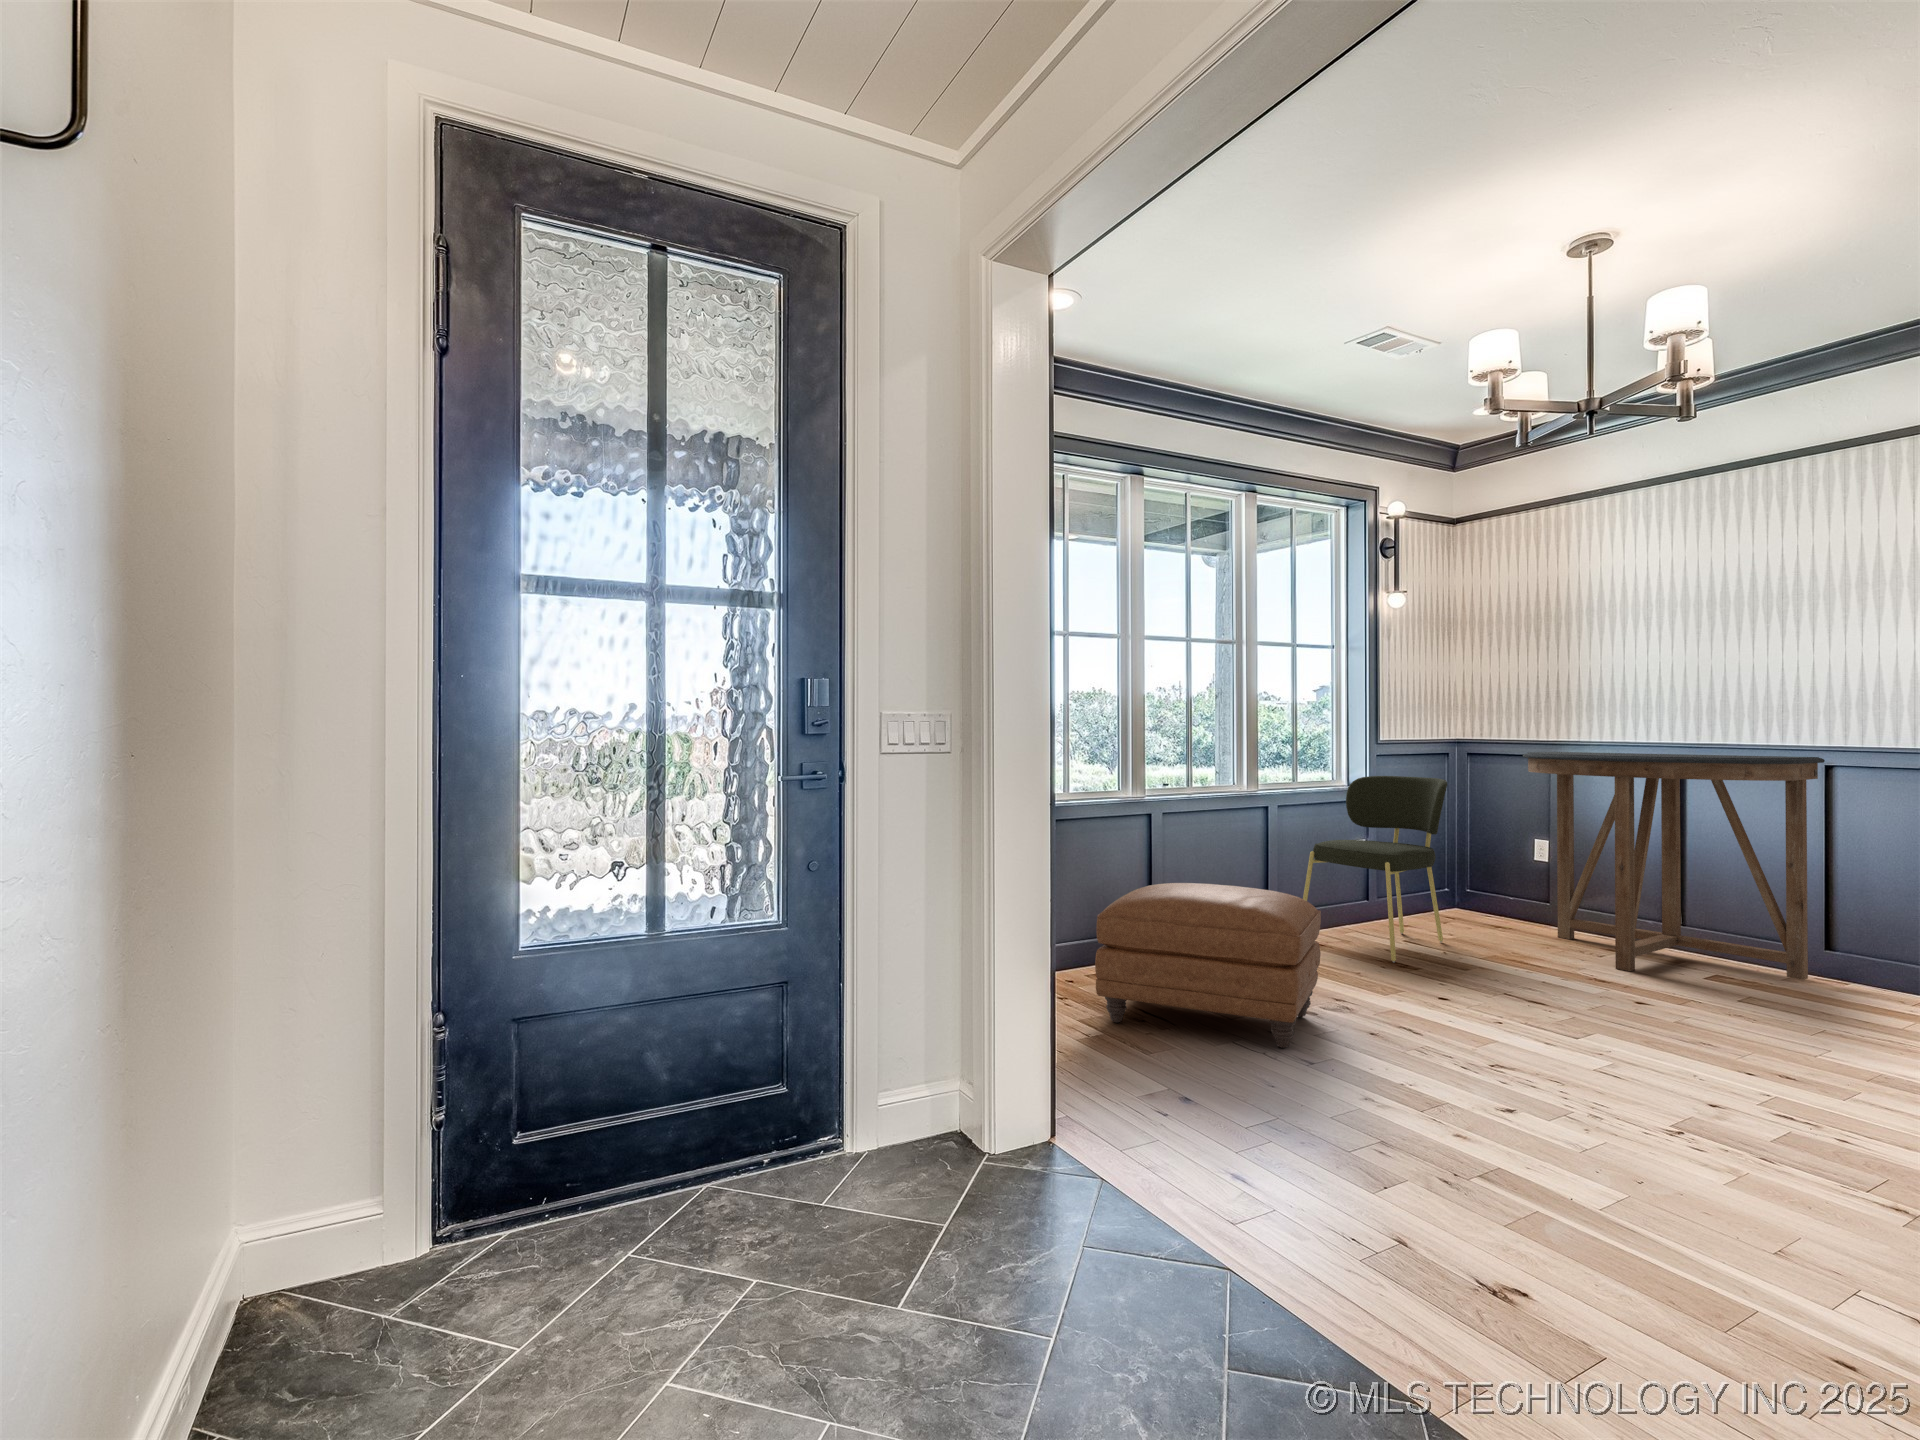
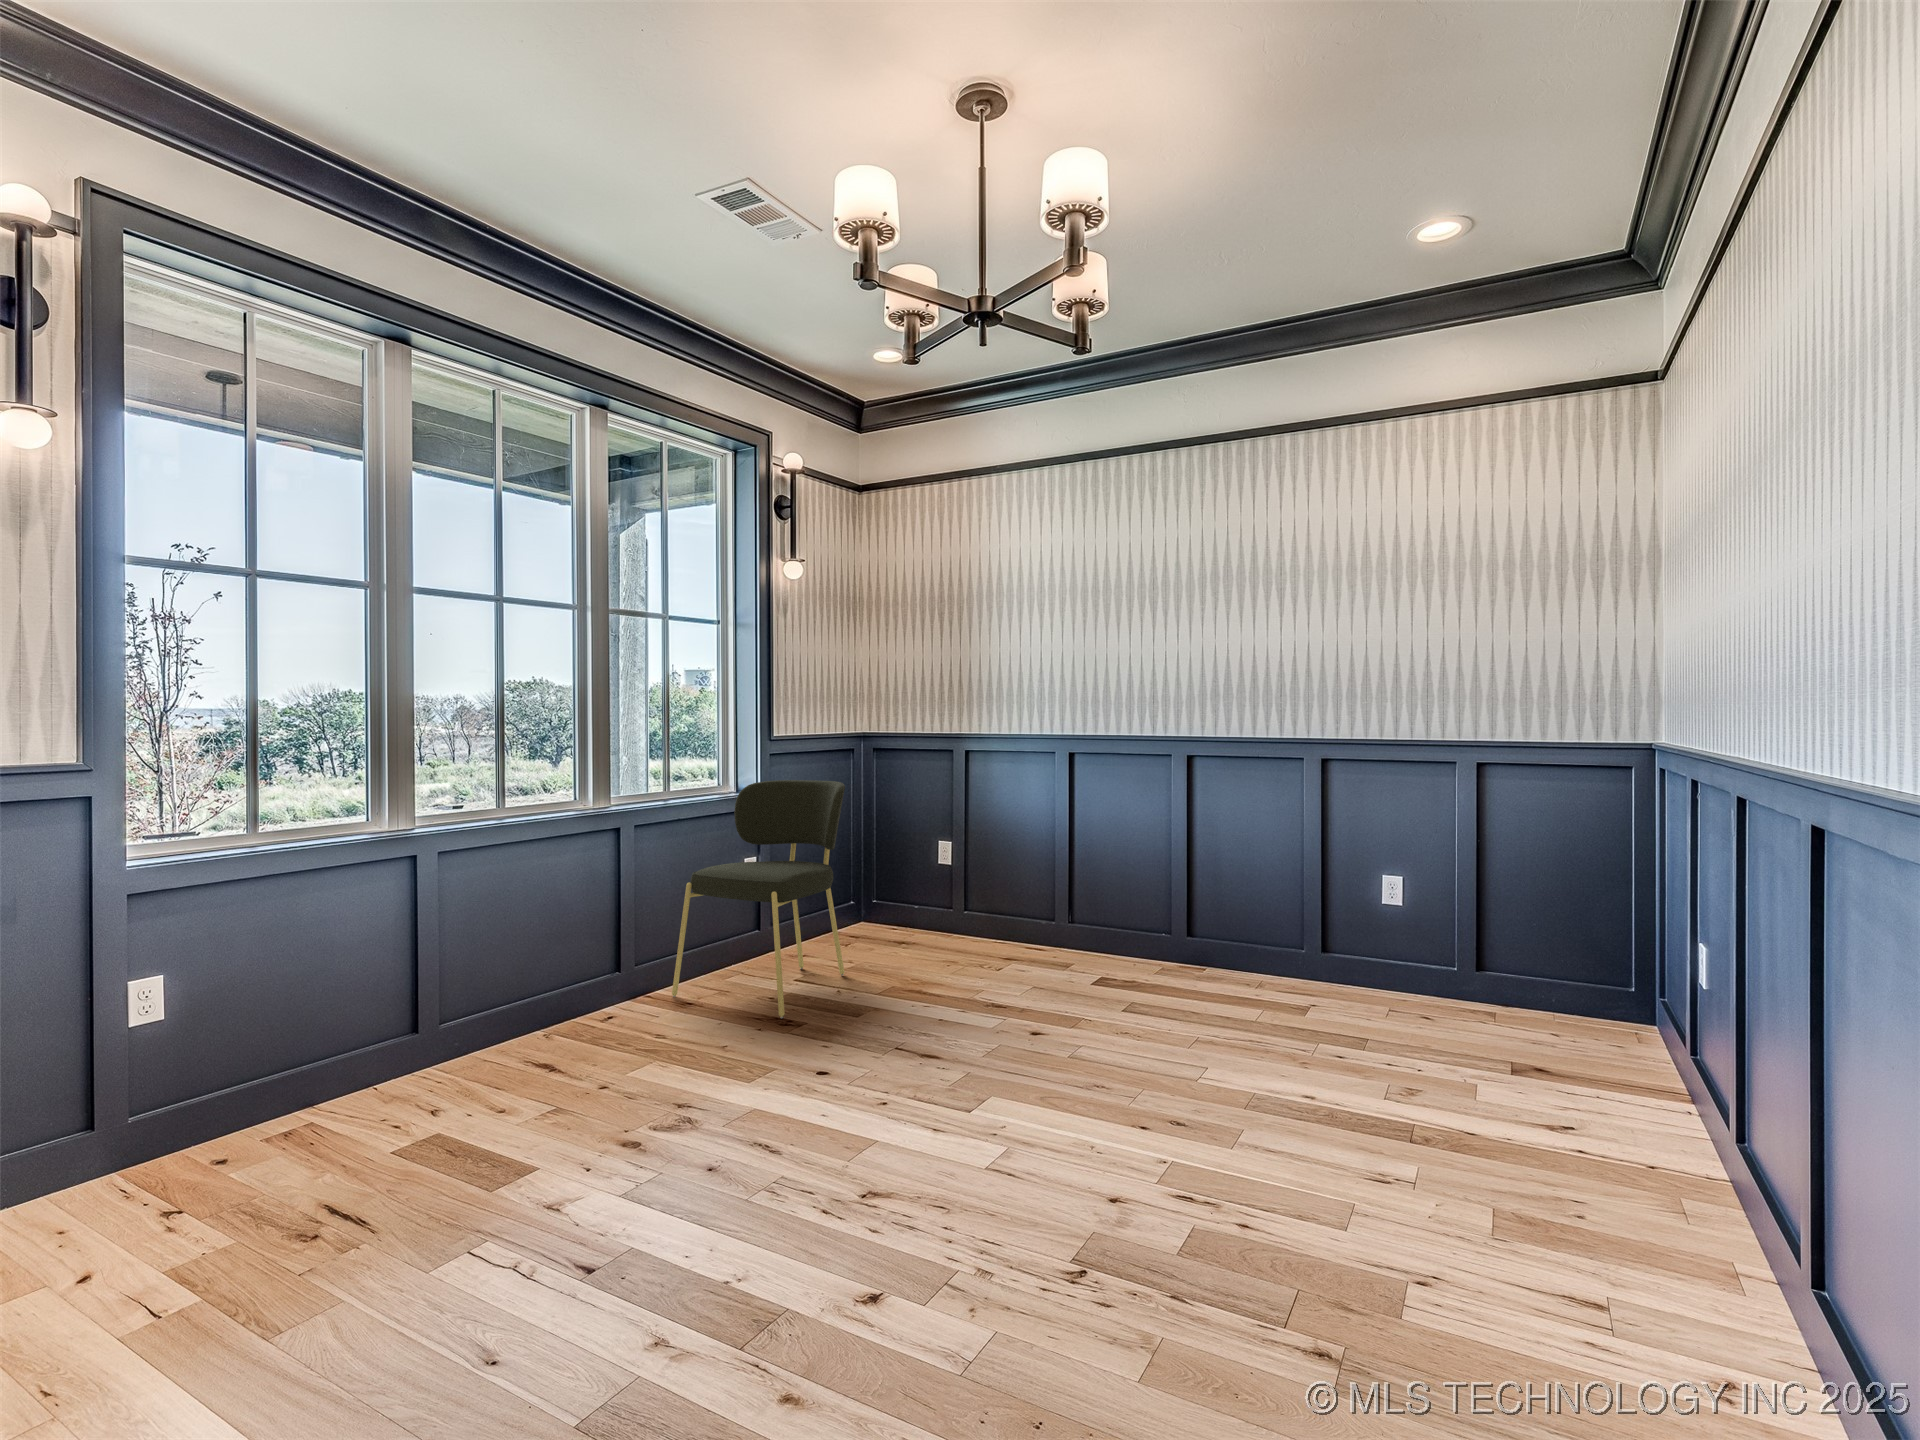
console table: present [1523,752,1825,980] -> none [925,745,1182,986]
ottoman: present [1095,883,1321,1048] -> none [227,973,656,1255]

